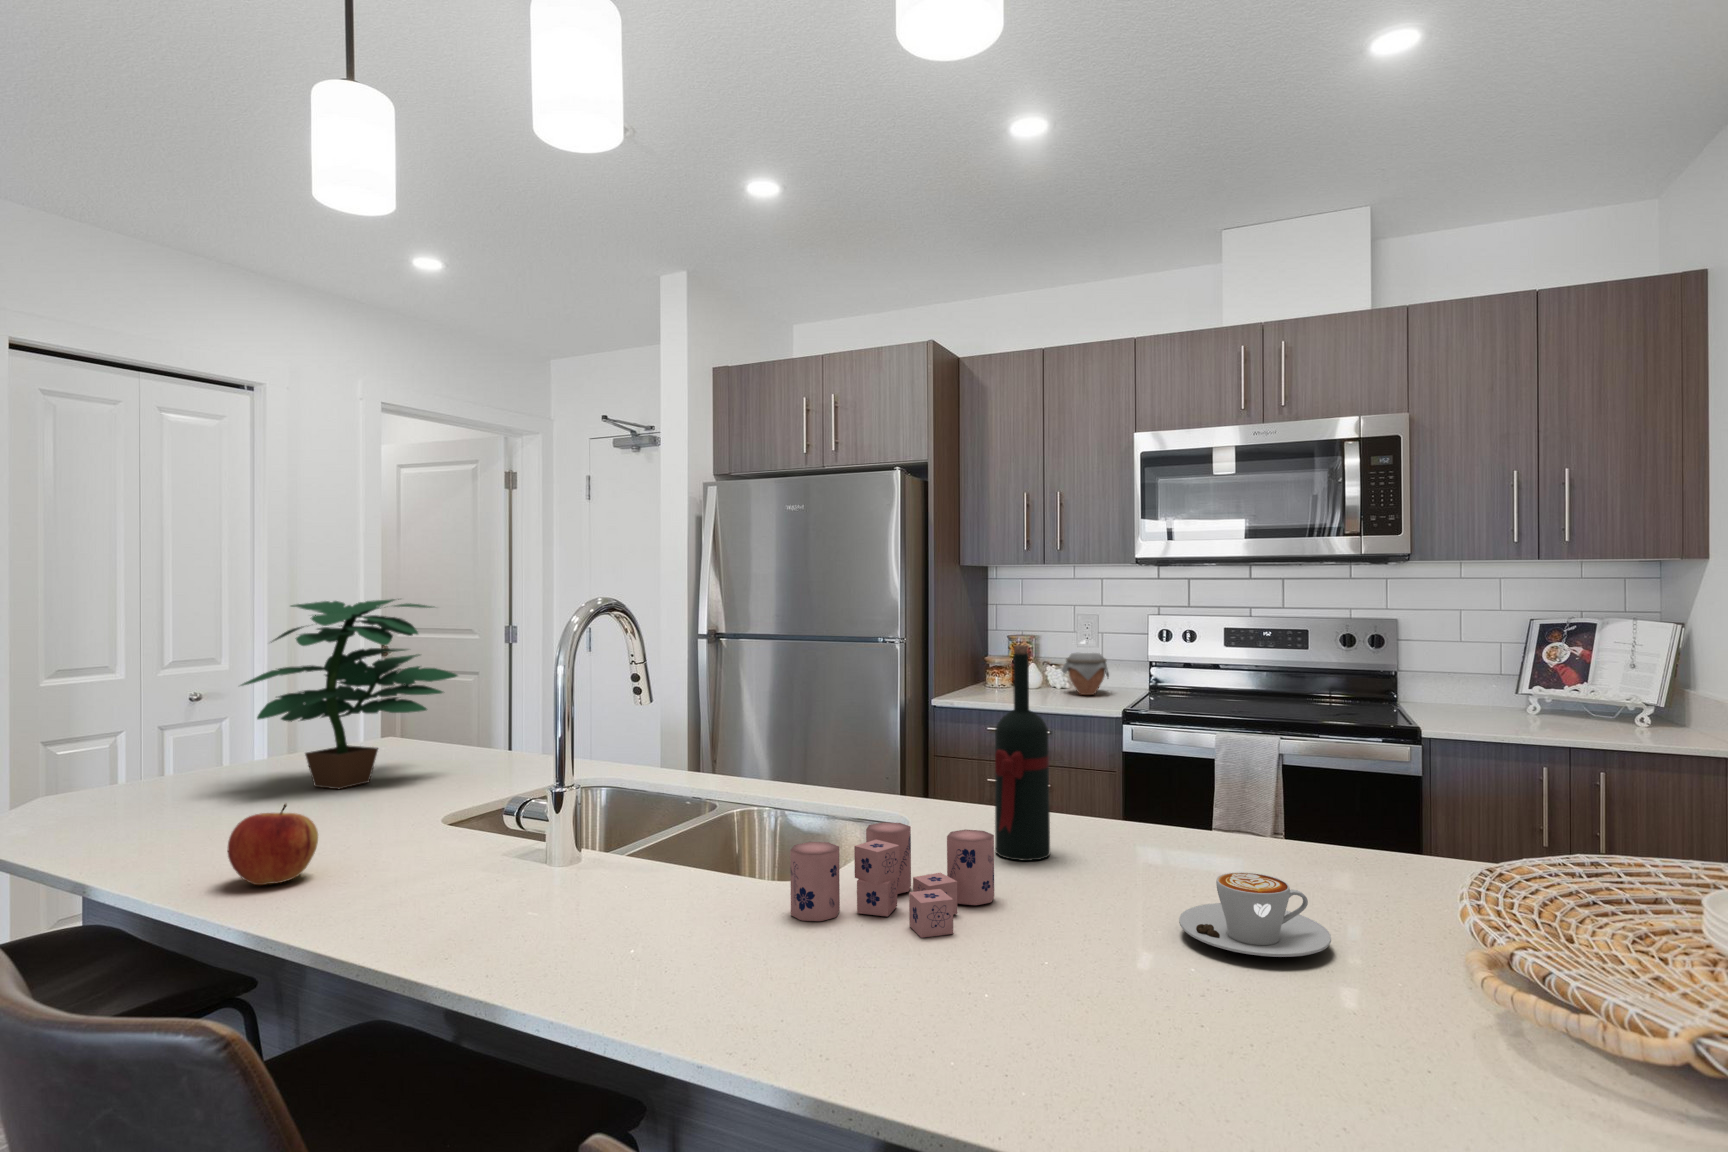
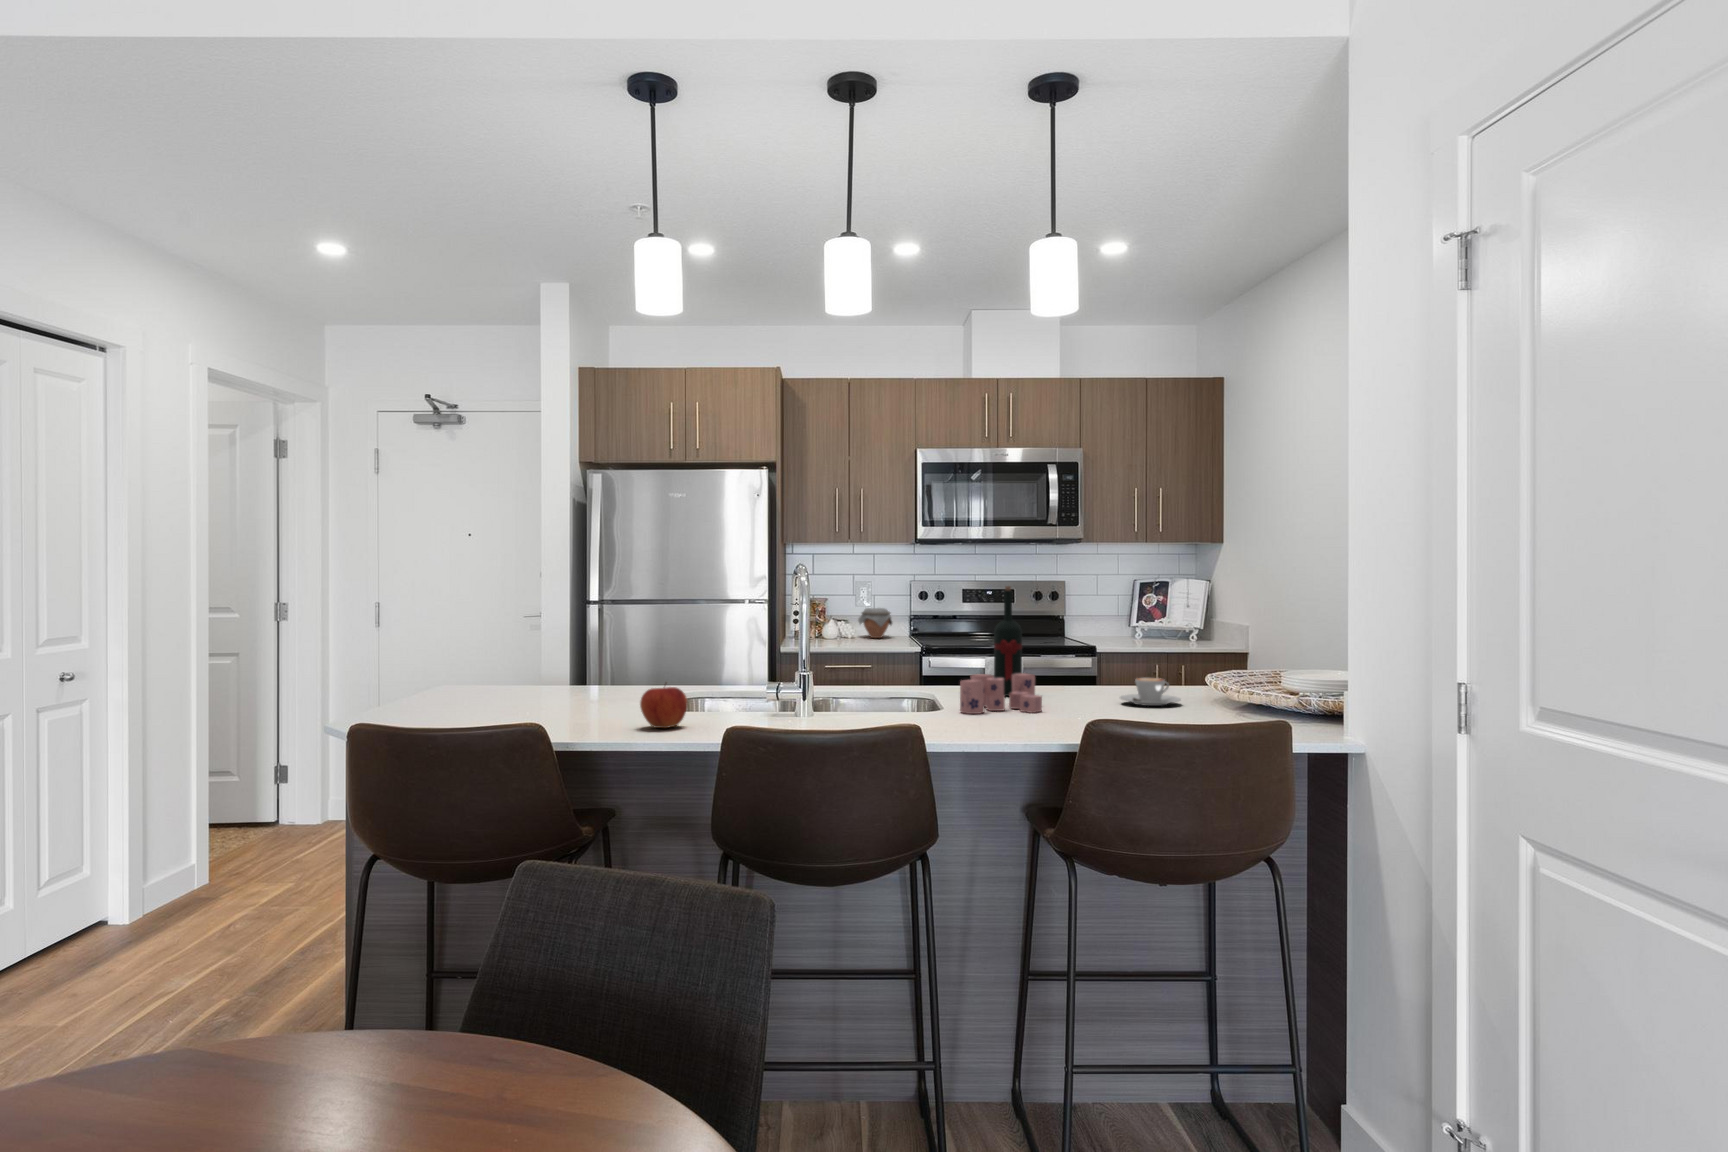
potted plant: present [241,599,457,789] -> none [433,564,562,706]

